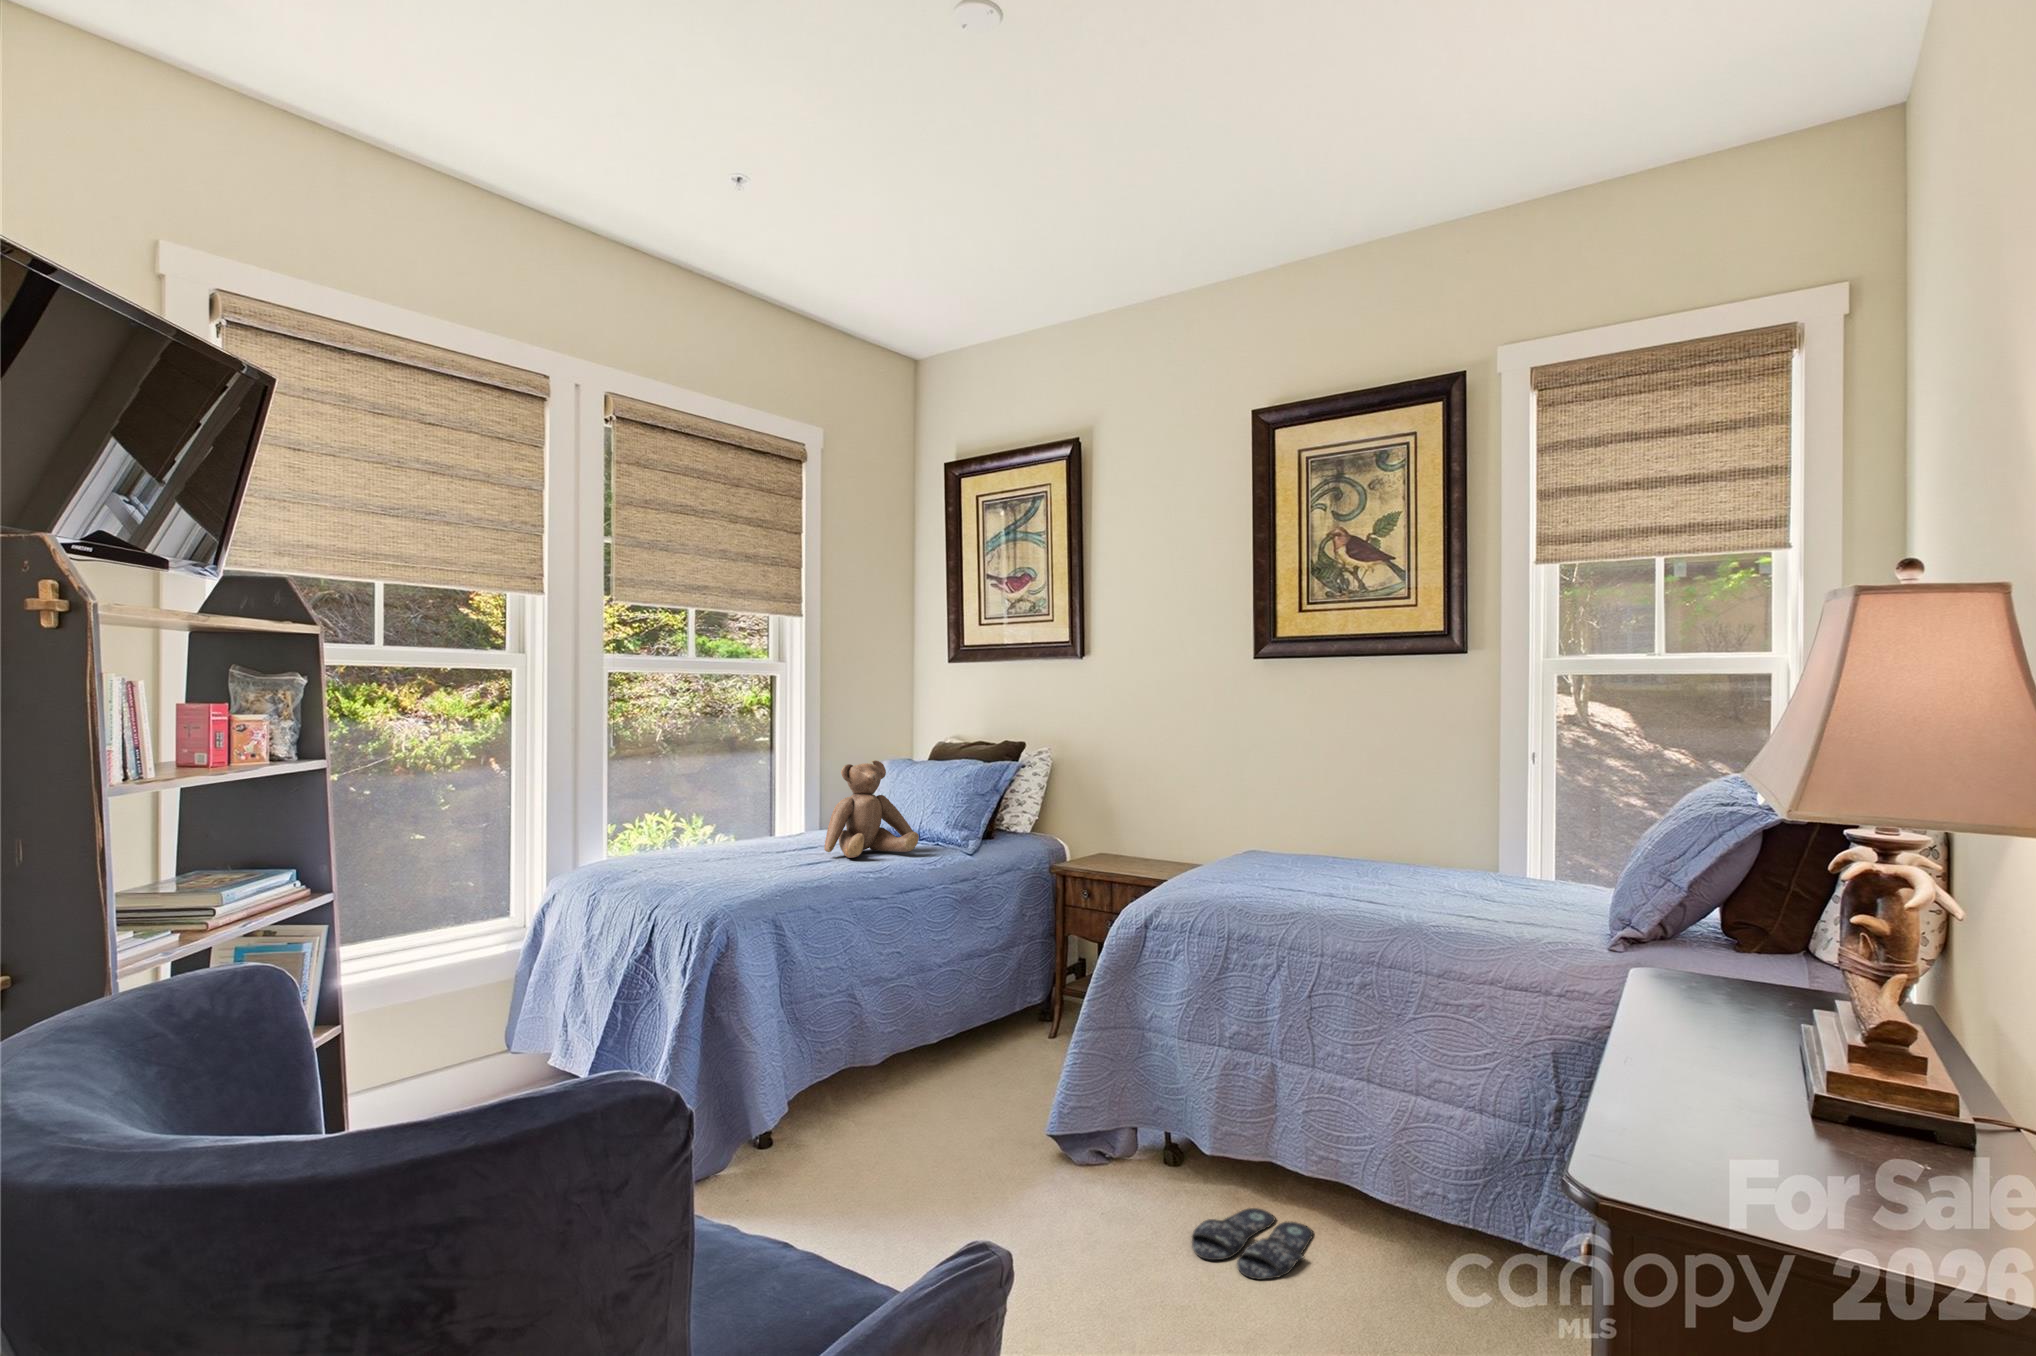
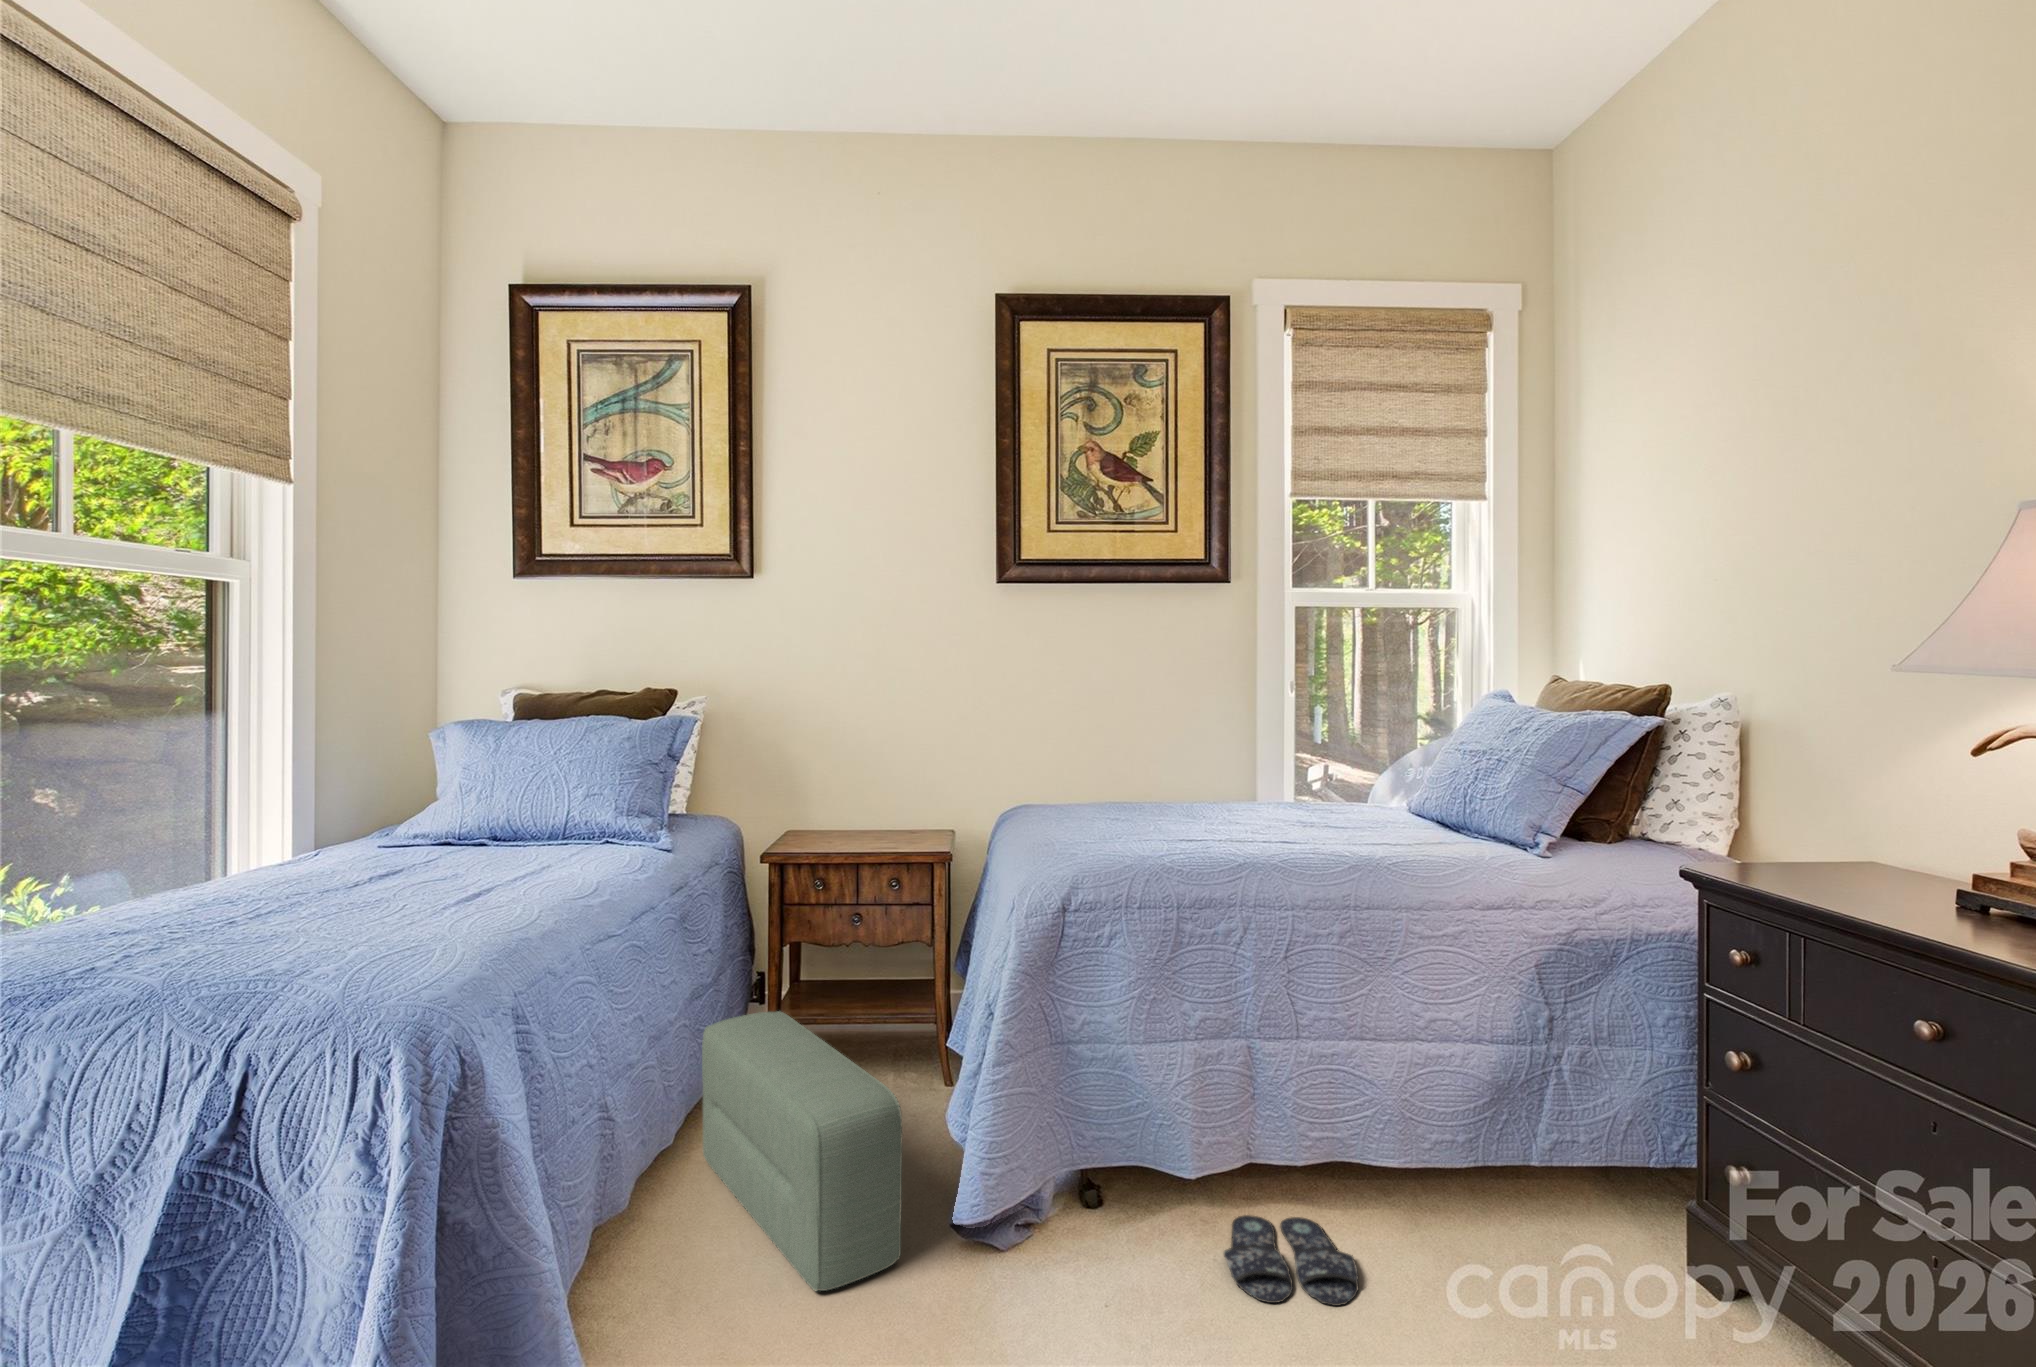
teddy bear: present [824,761,919,858] -> none [457,715,608,870]
pouf: none [935,978,1014,1156] -> present [702,1011,902,1291]

